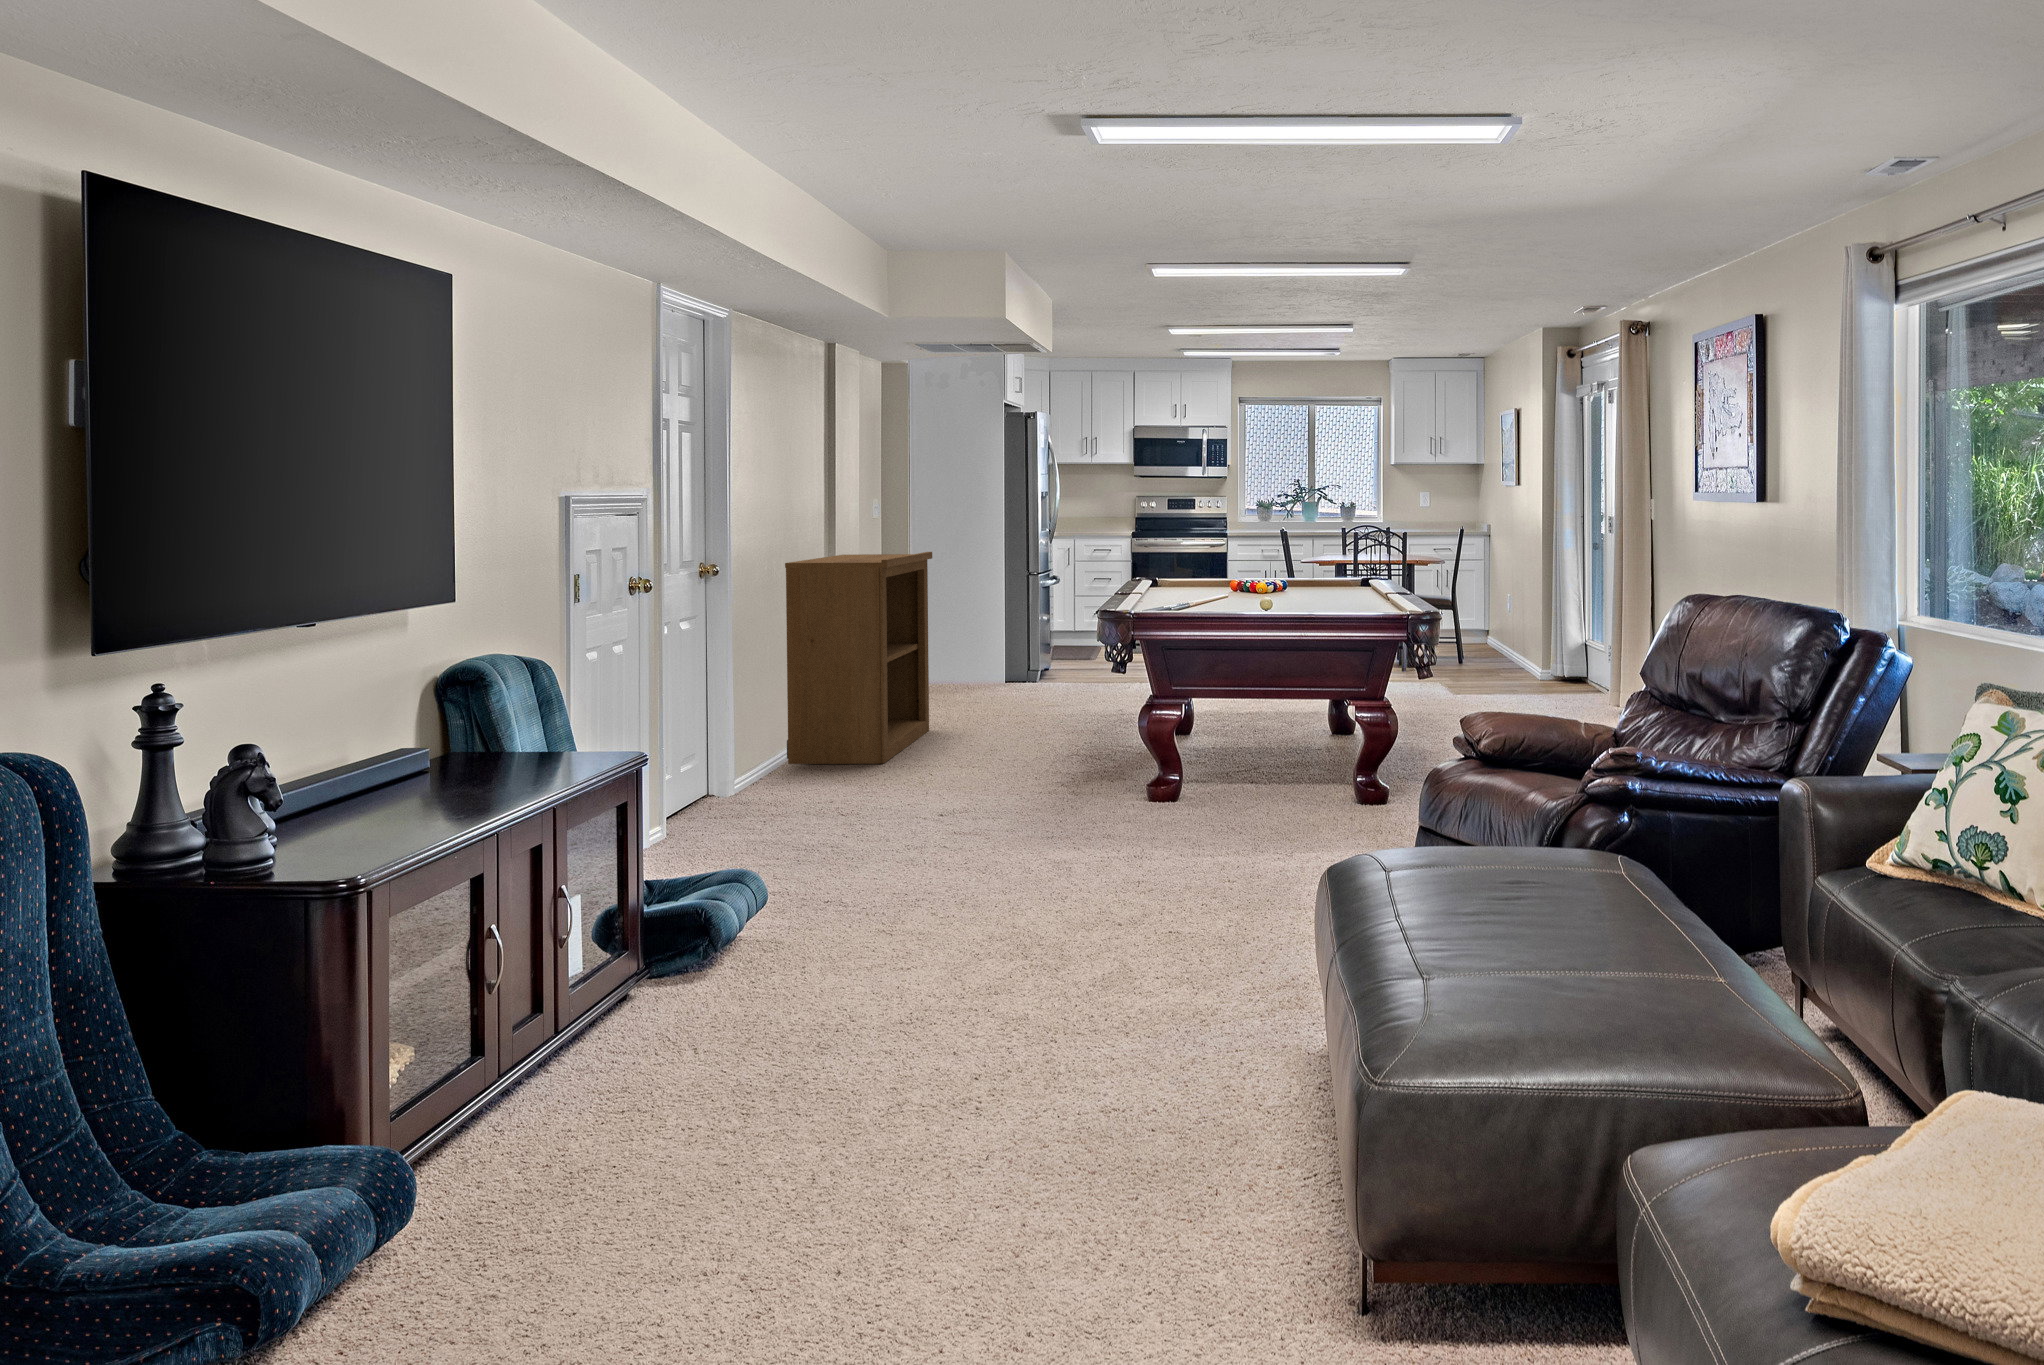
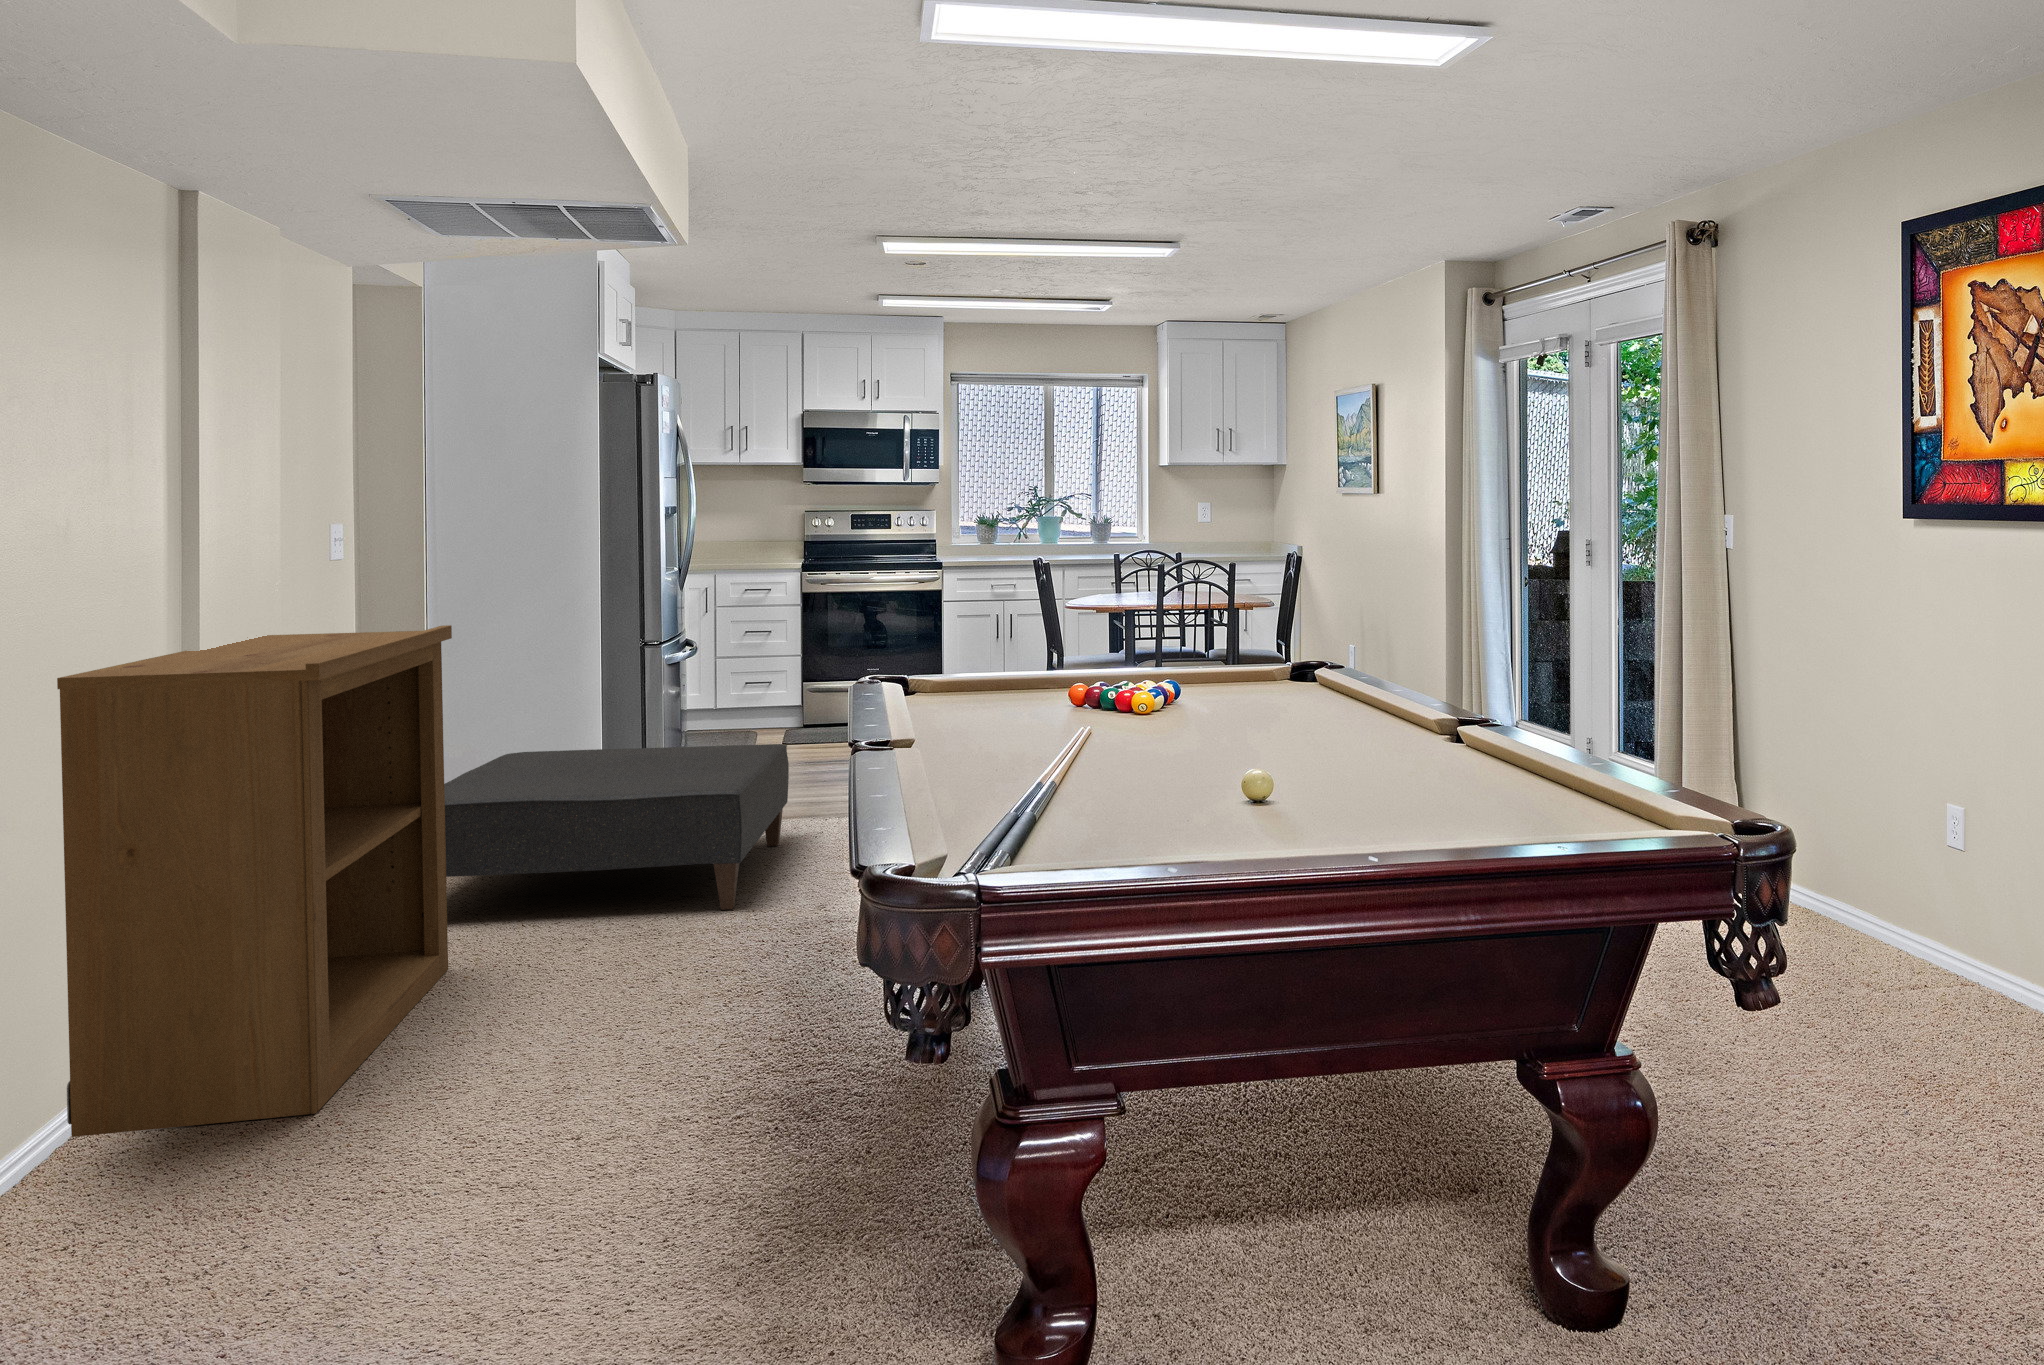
ottoman: none [900,636,1109,718] -> present [444,744,789,910]

